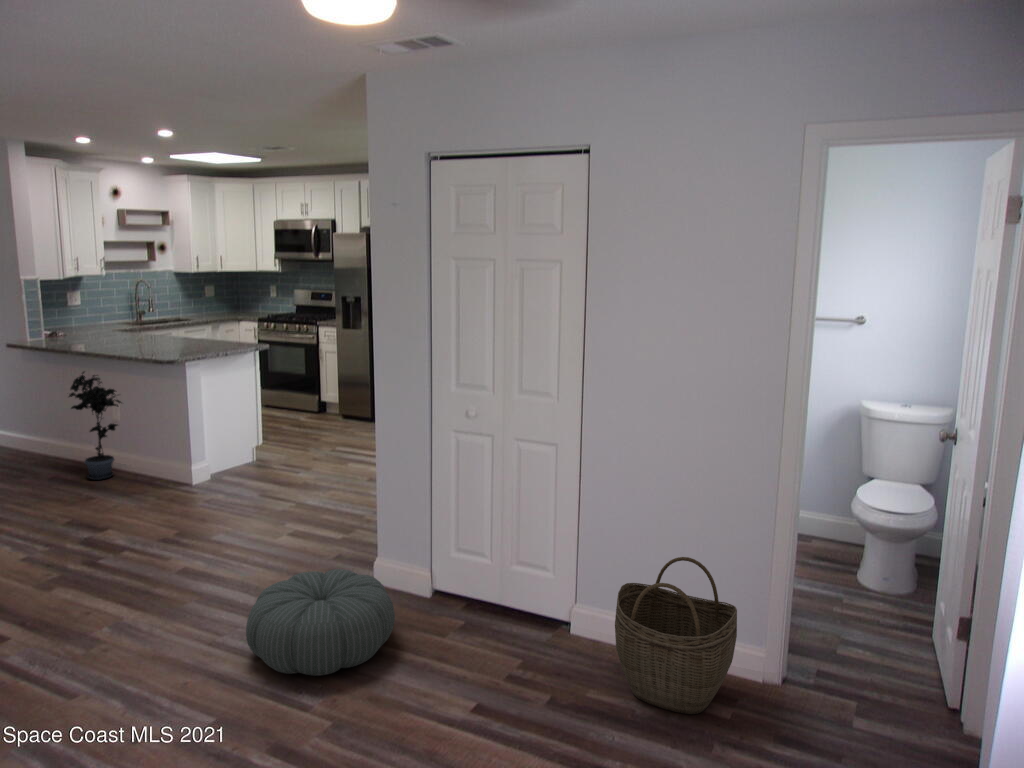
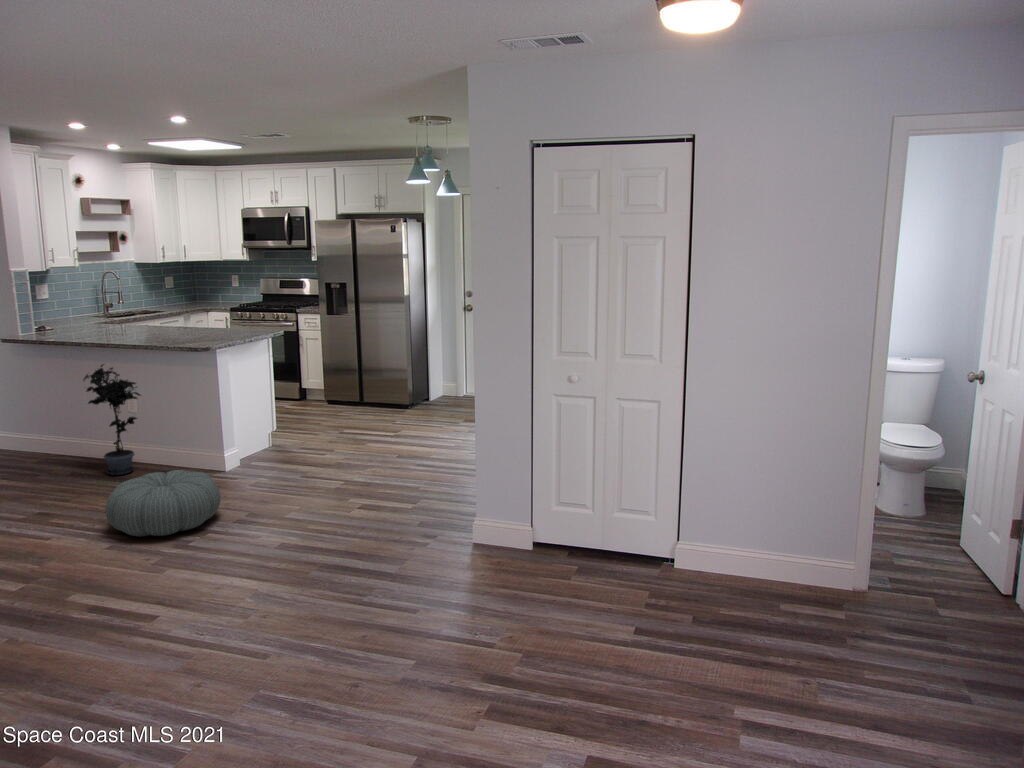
woven basket: present [615,557,737,714] -> none [740,489,847,617]
pouf: present [246,569,395,676] -> present [106,470,221,536]

